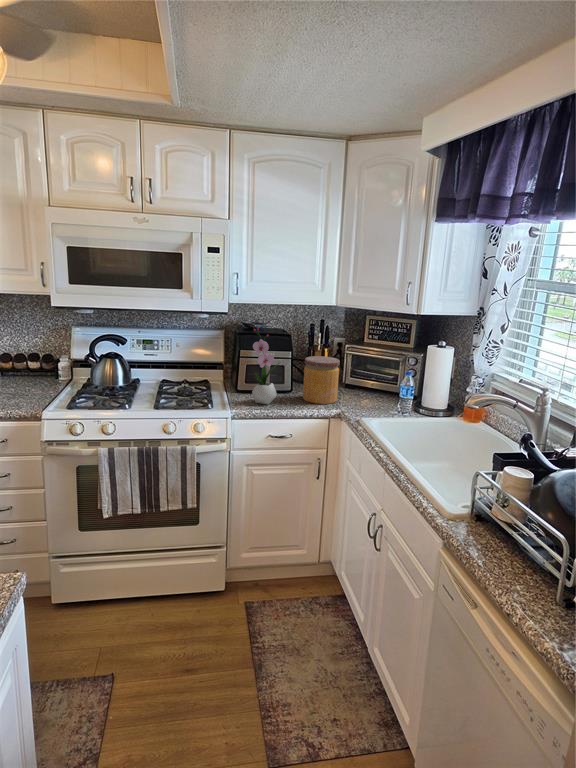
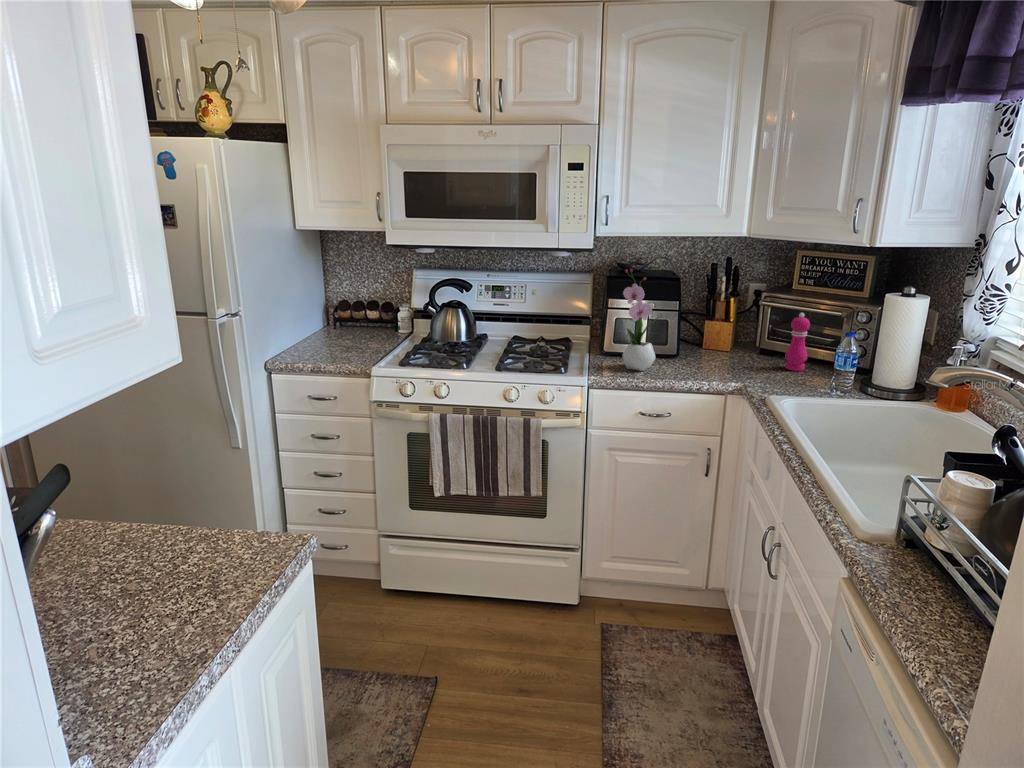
jar: present [303,356,340,404] -> none [694,308,749,374]
pepper mill: none [364,359,379,400] -> present [785,313,810,371]

